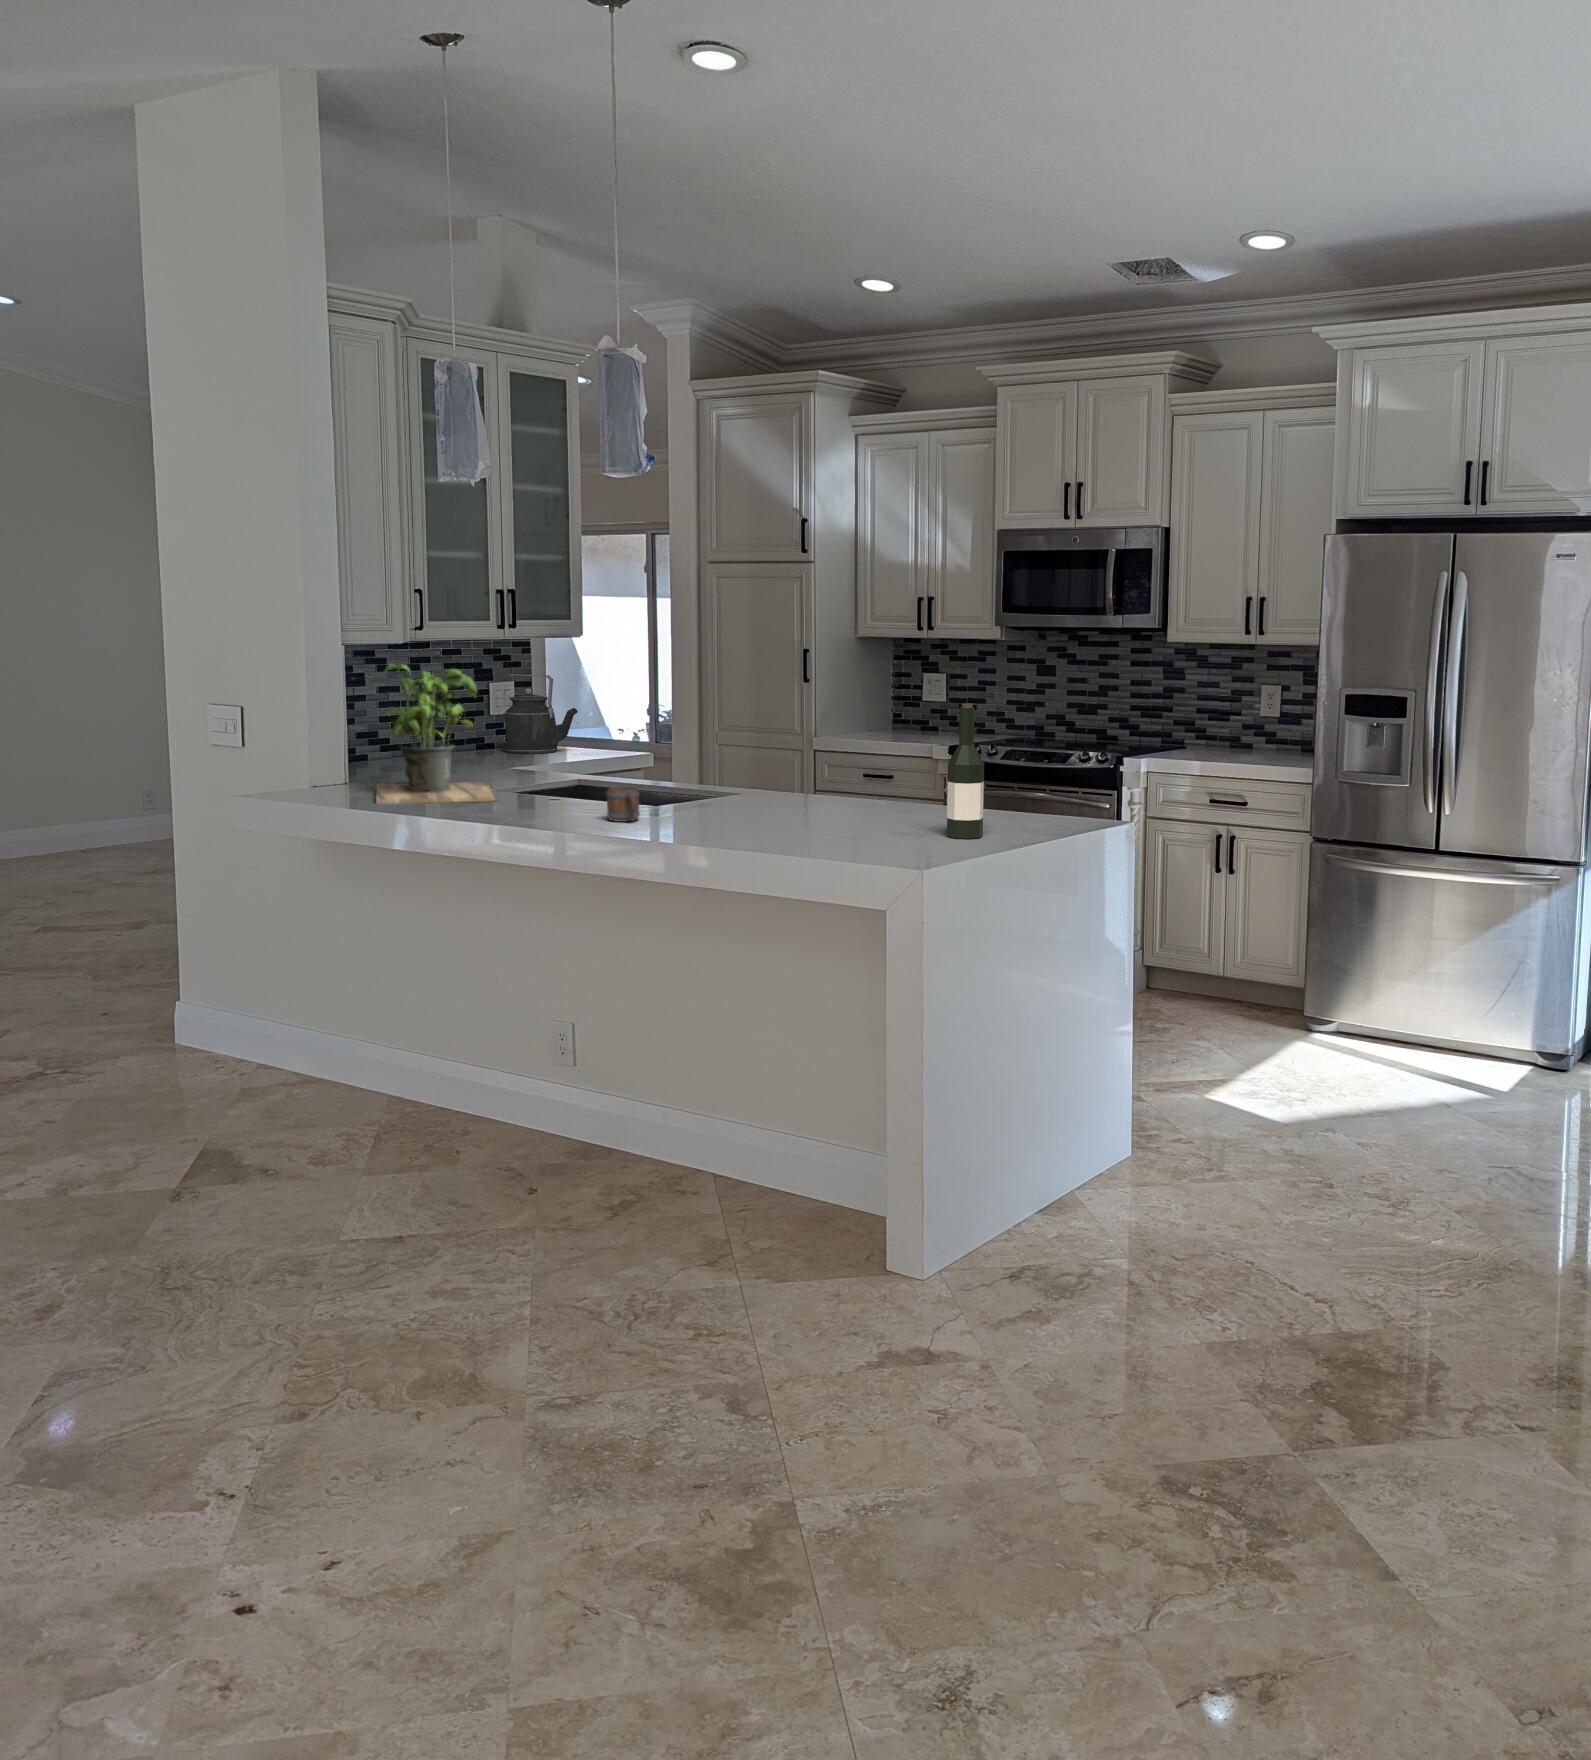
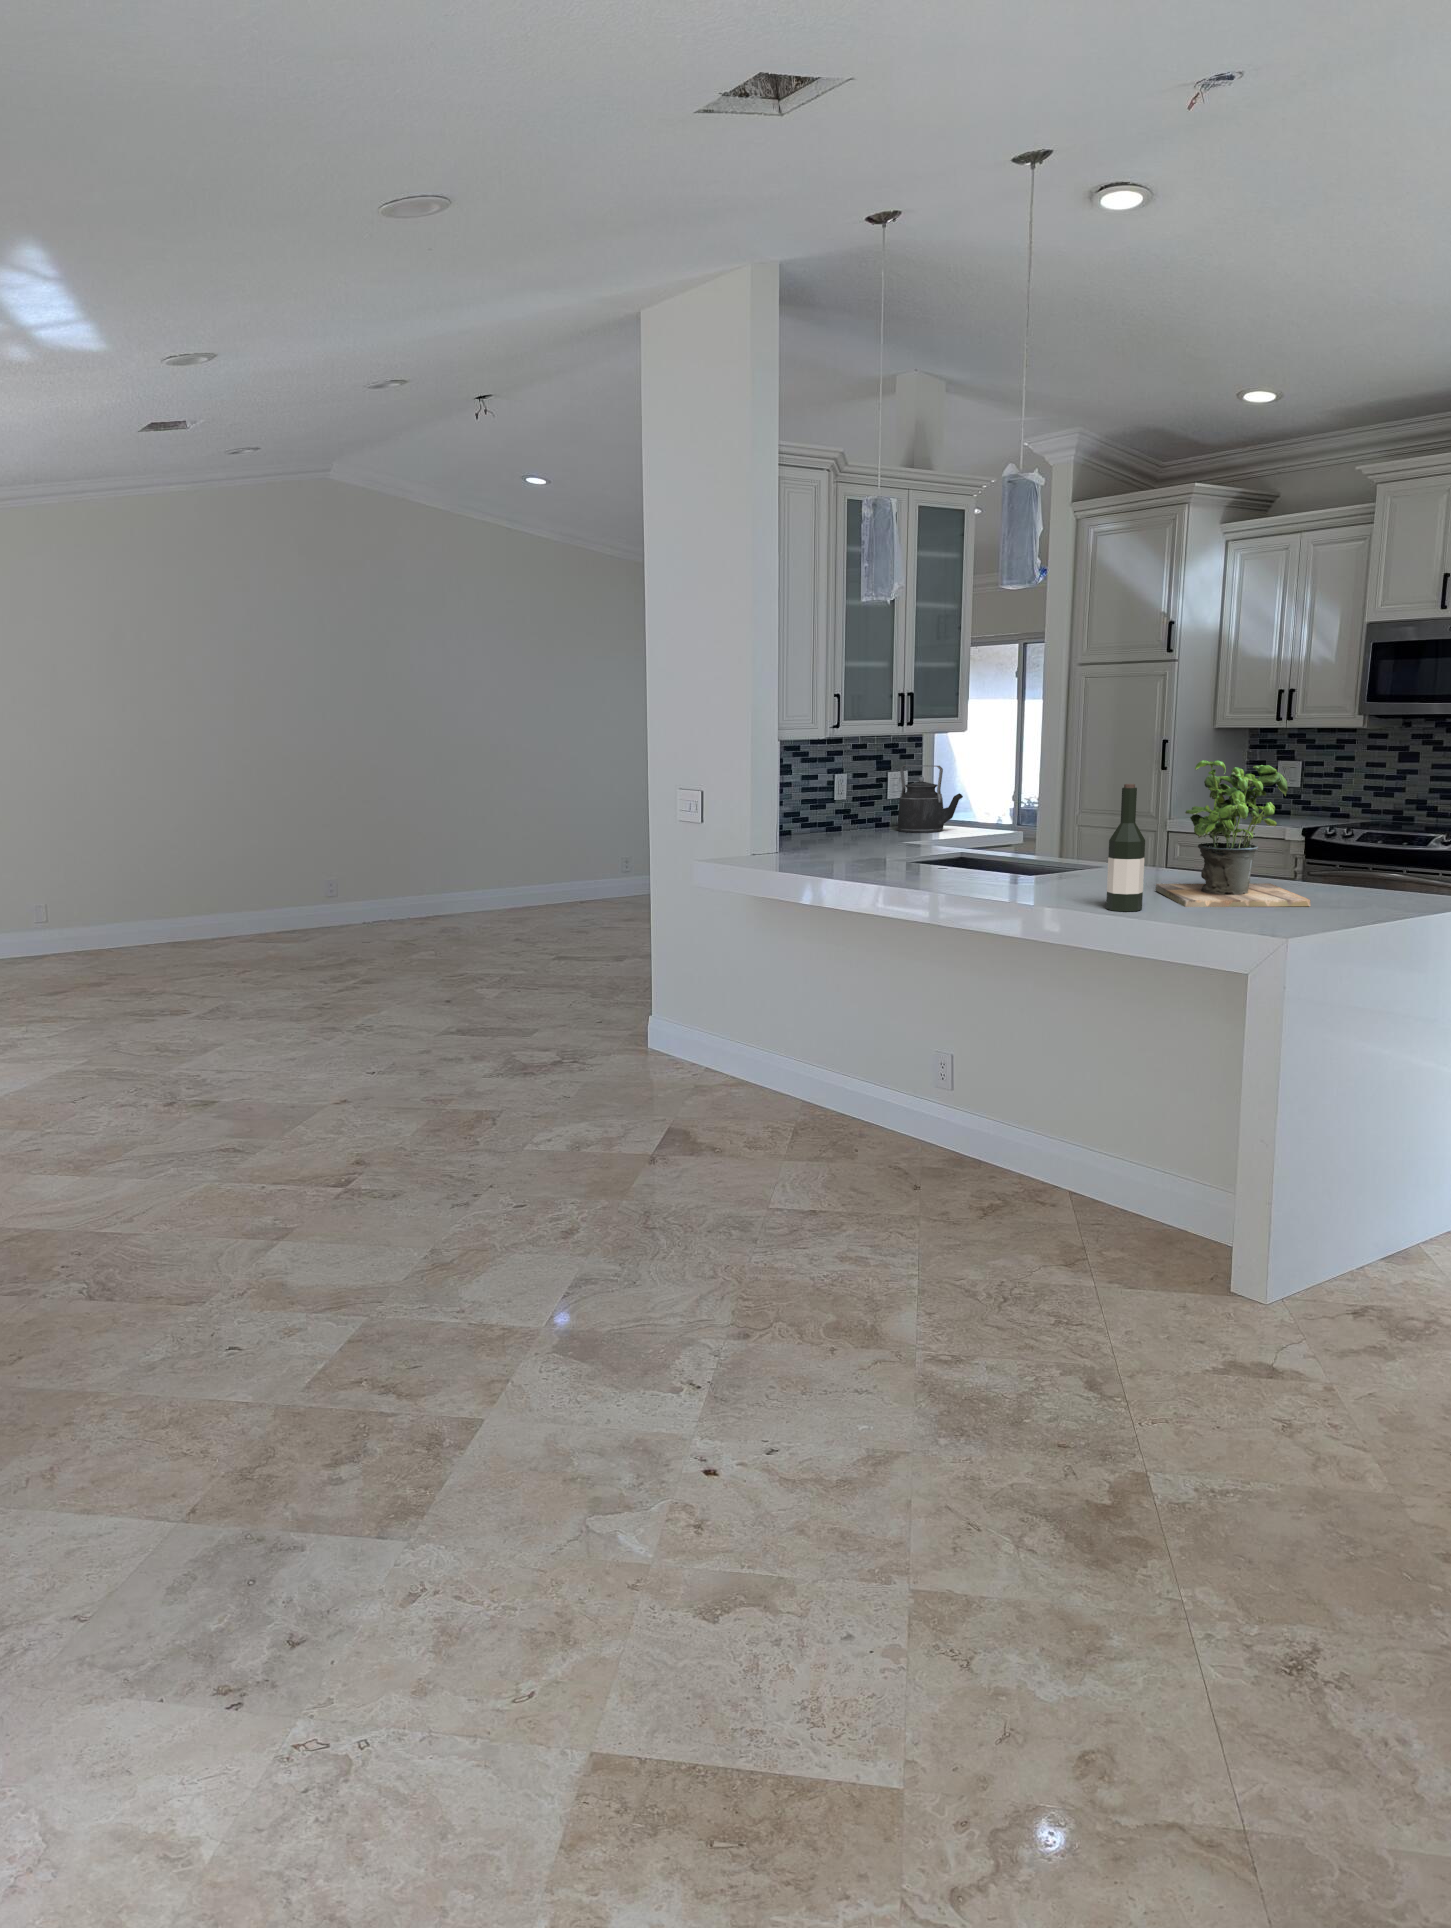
potted plant: present [376,664,494,804] -> present [1155,760,1310,907]
wine bottle: present [947,704,984,839] -> present [1106,784,1145,911]
mug: present [606,787,640,822] -> none [991,861,1022,892]

